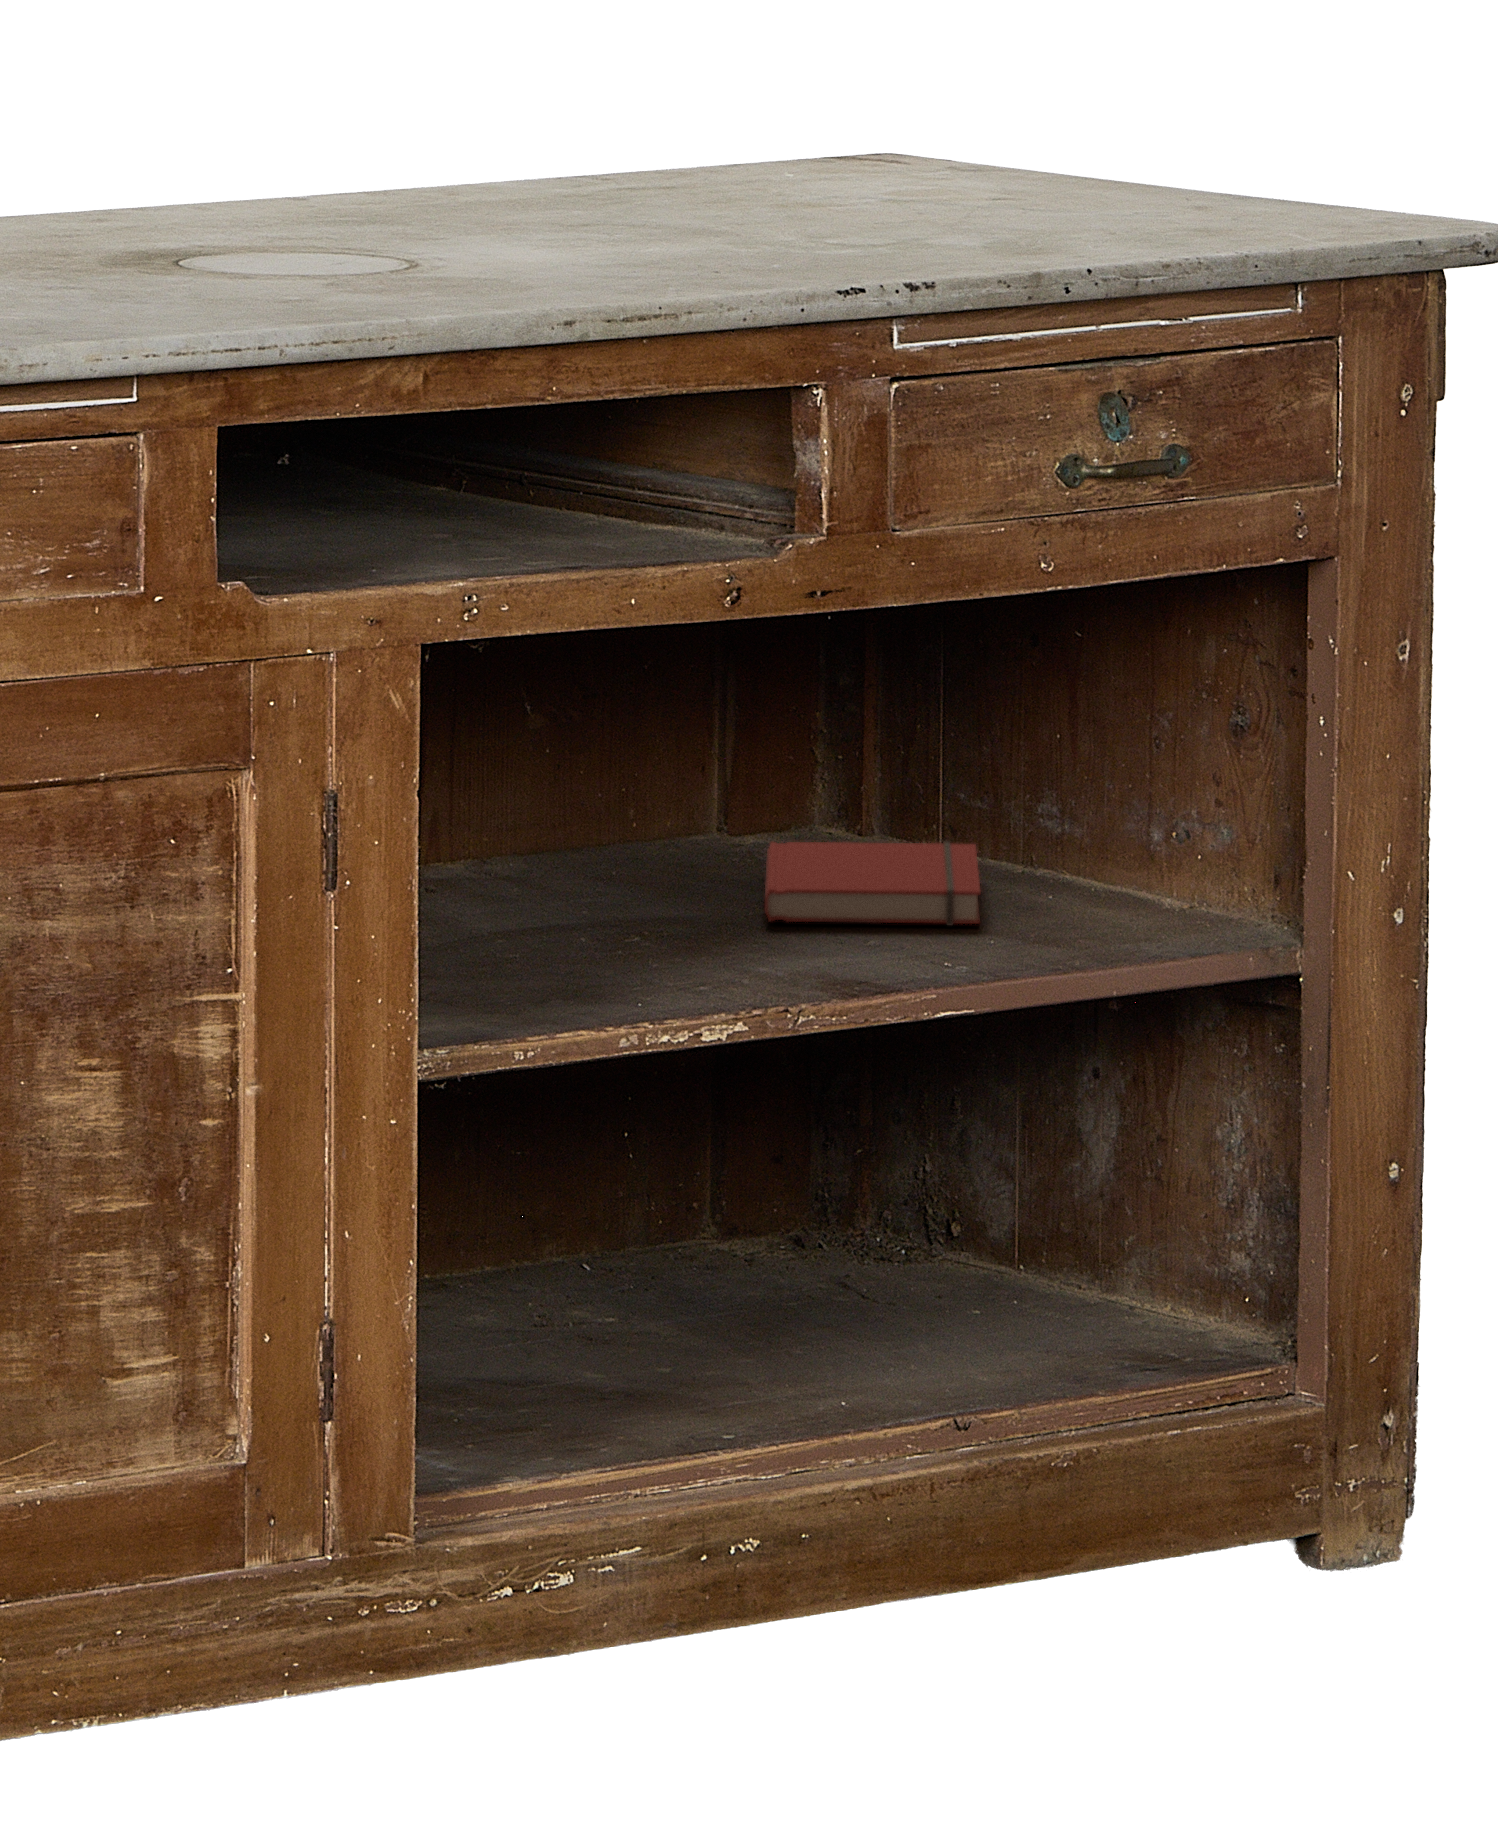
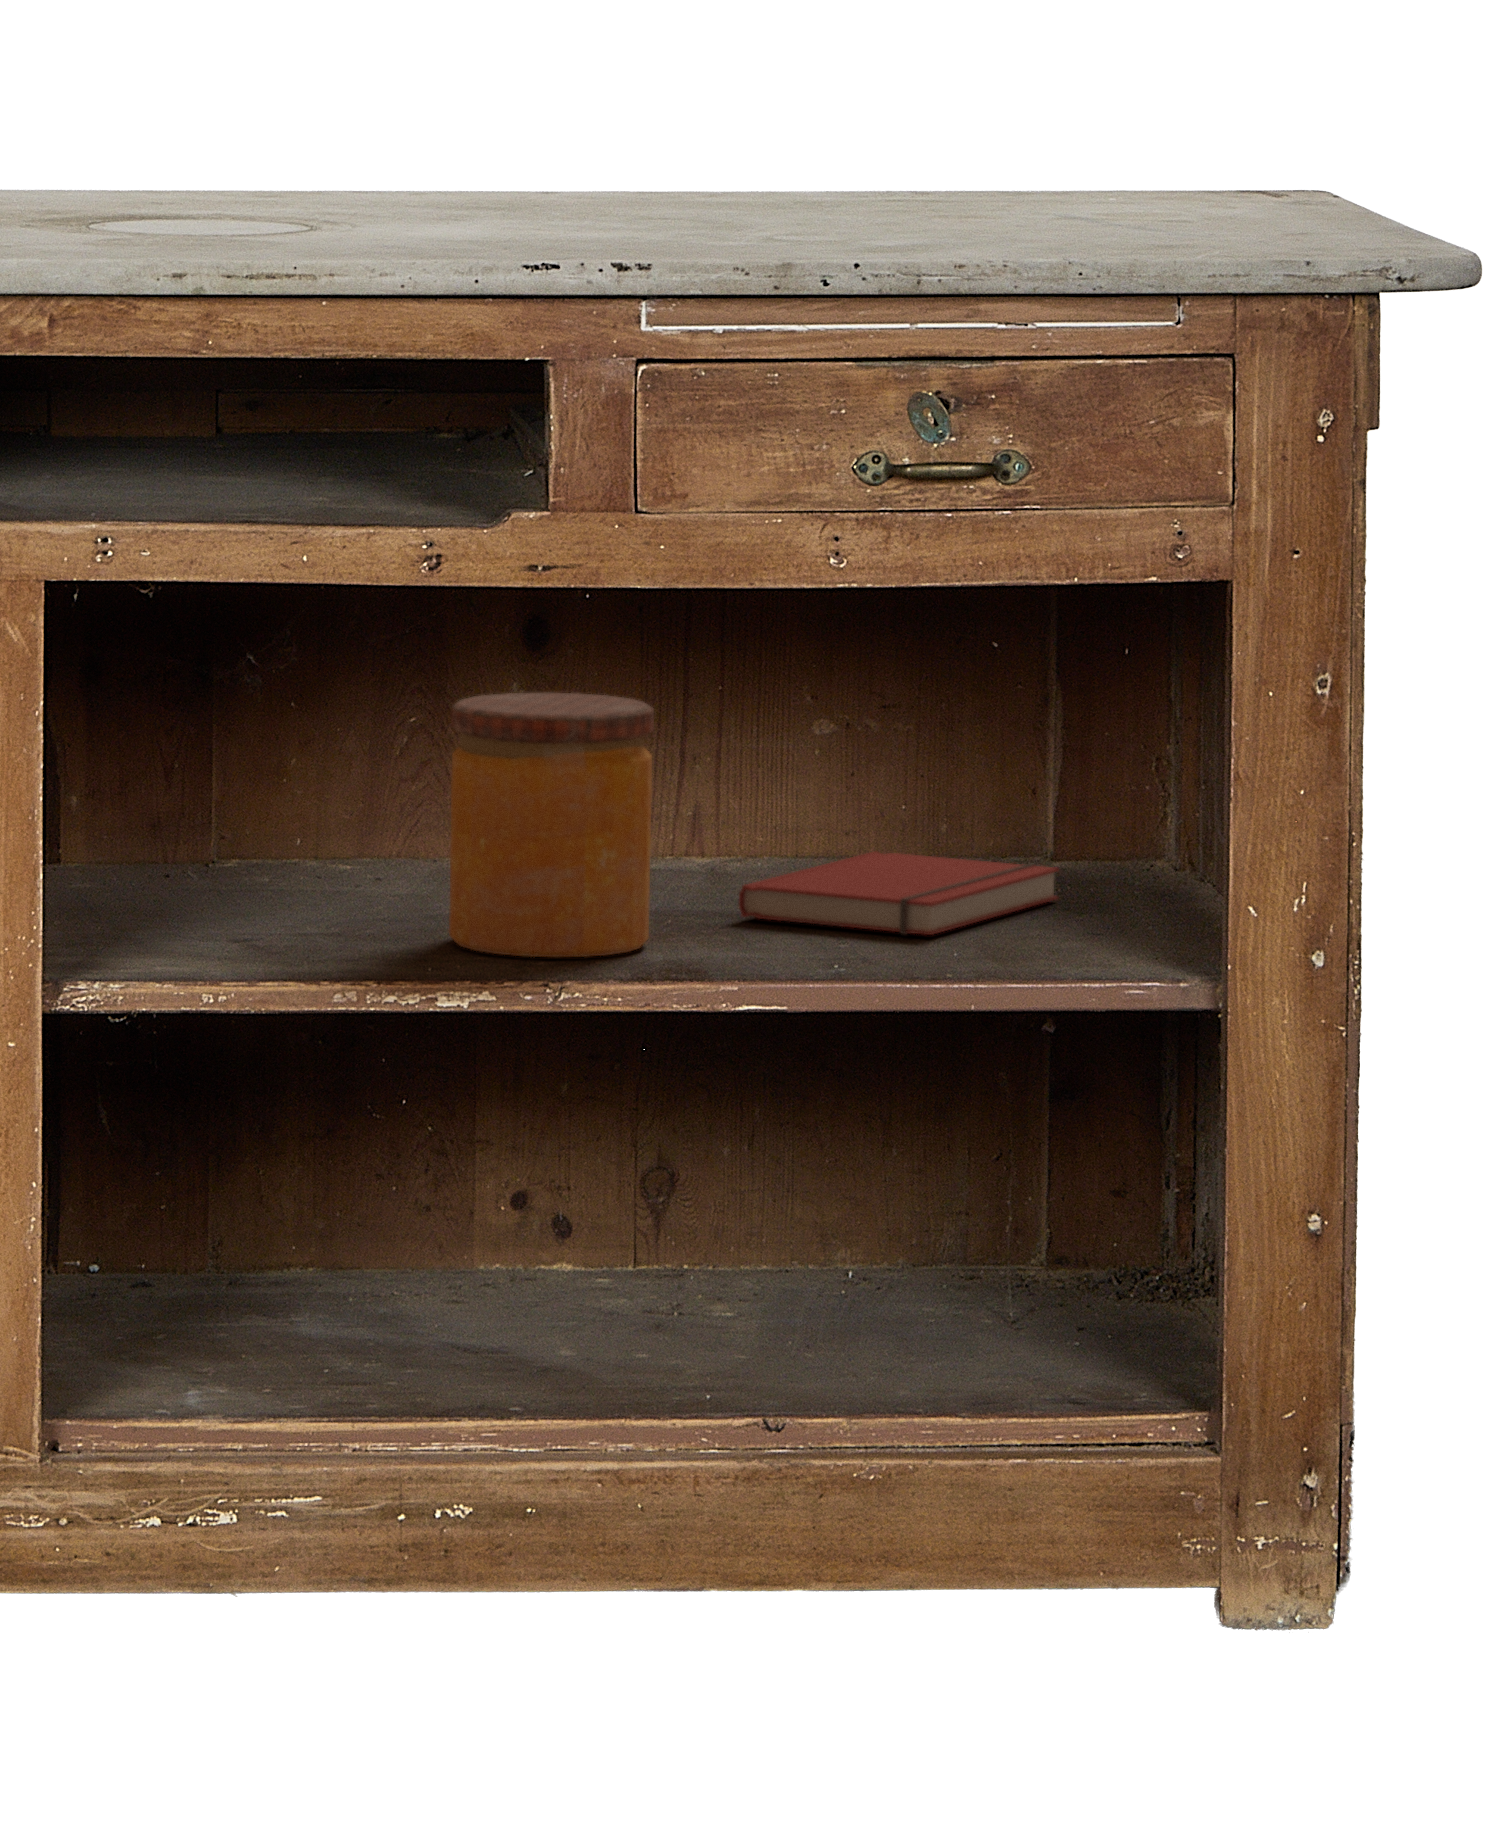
jar: none [574,710,779,982] -> present [449,693,654,957]

